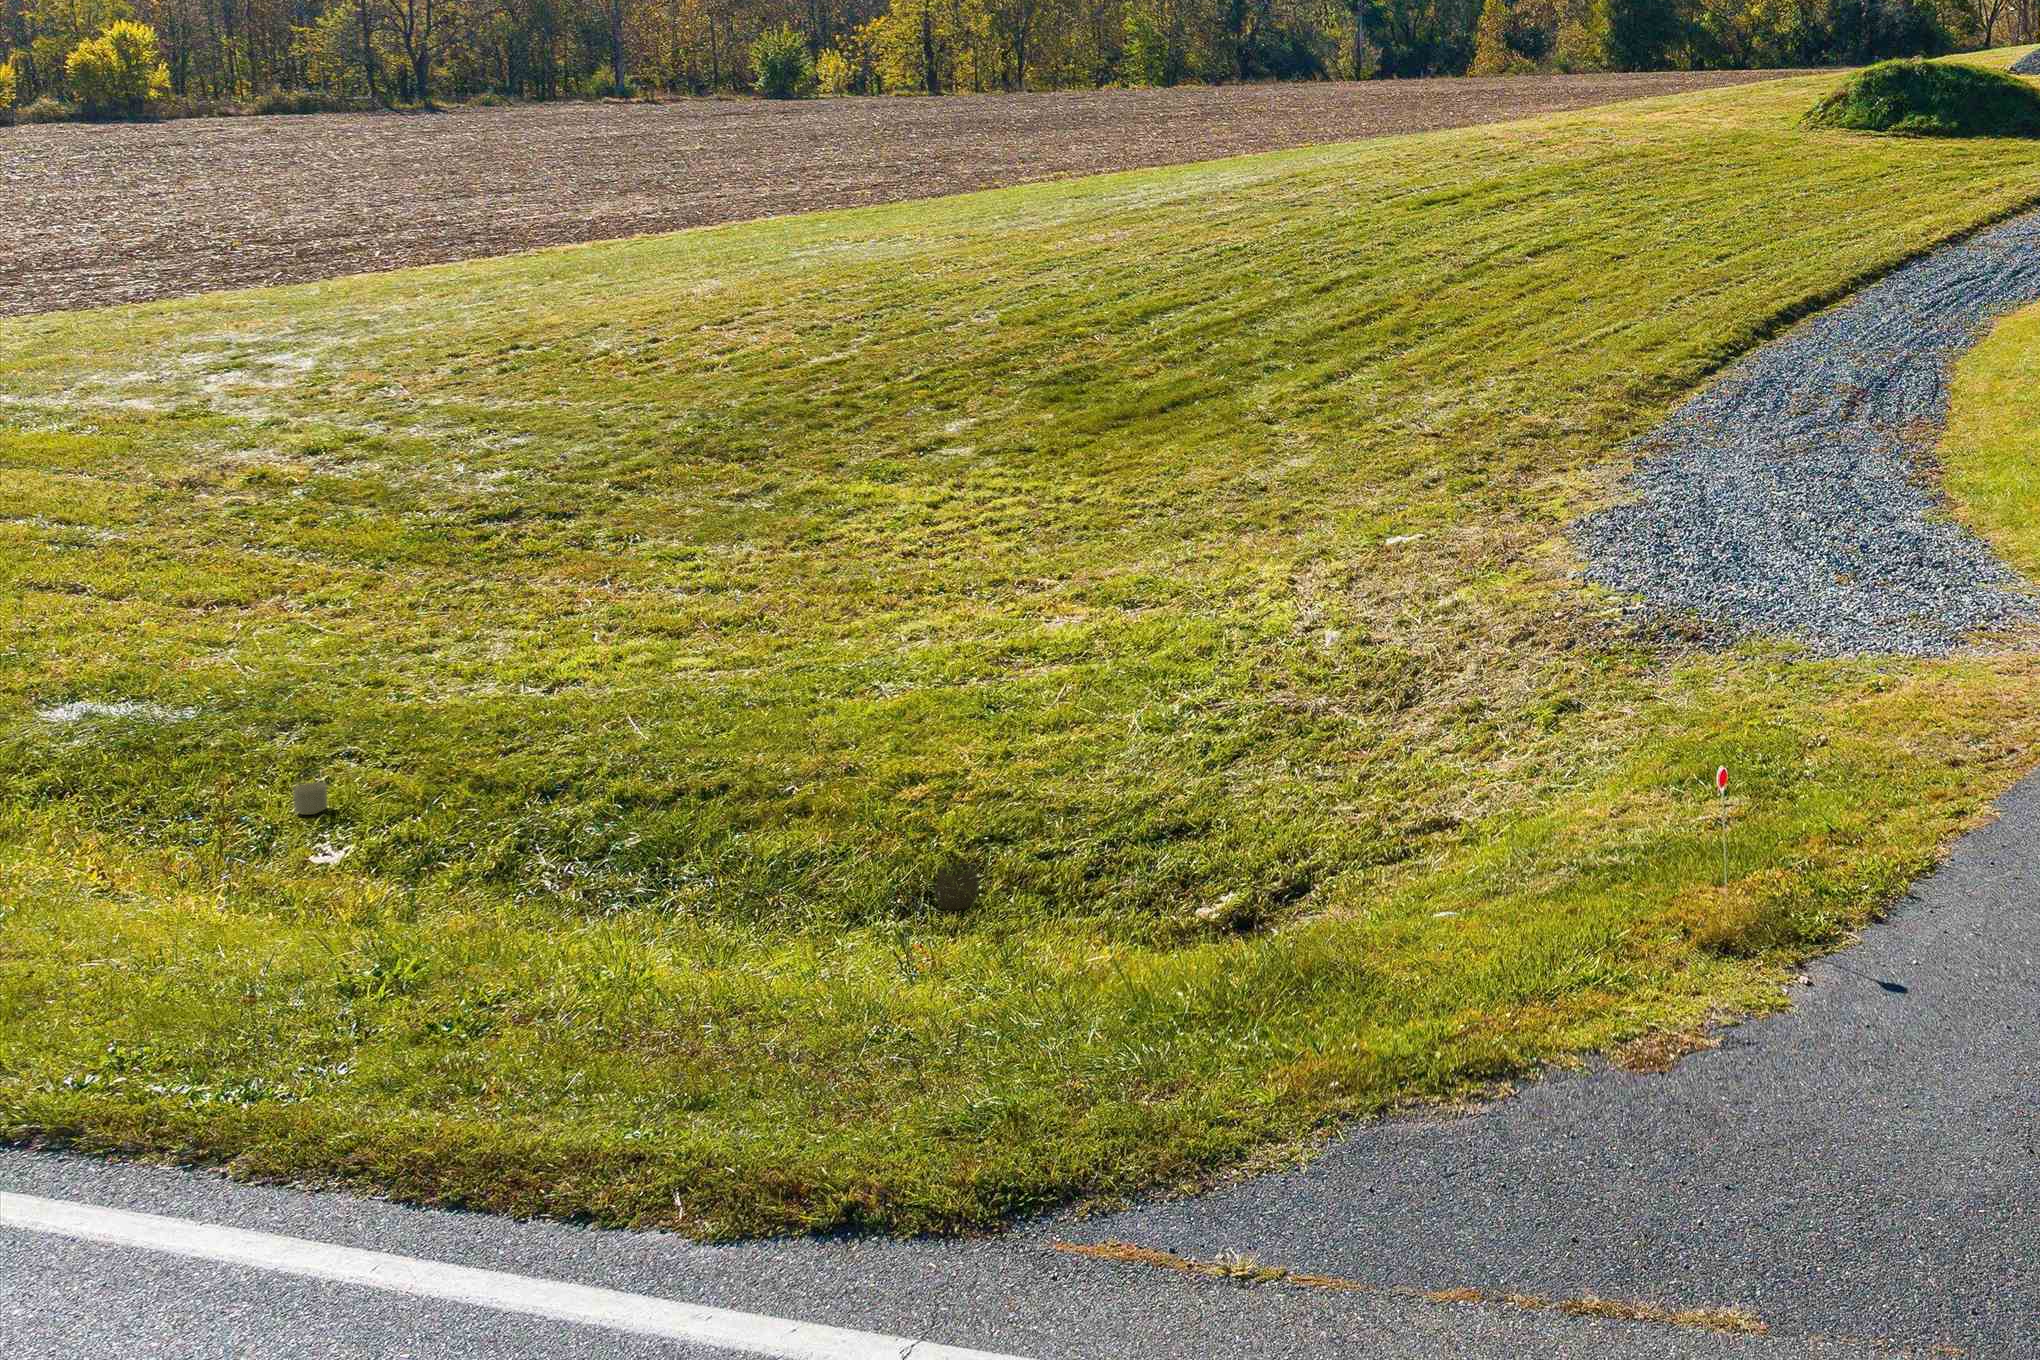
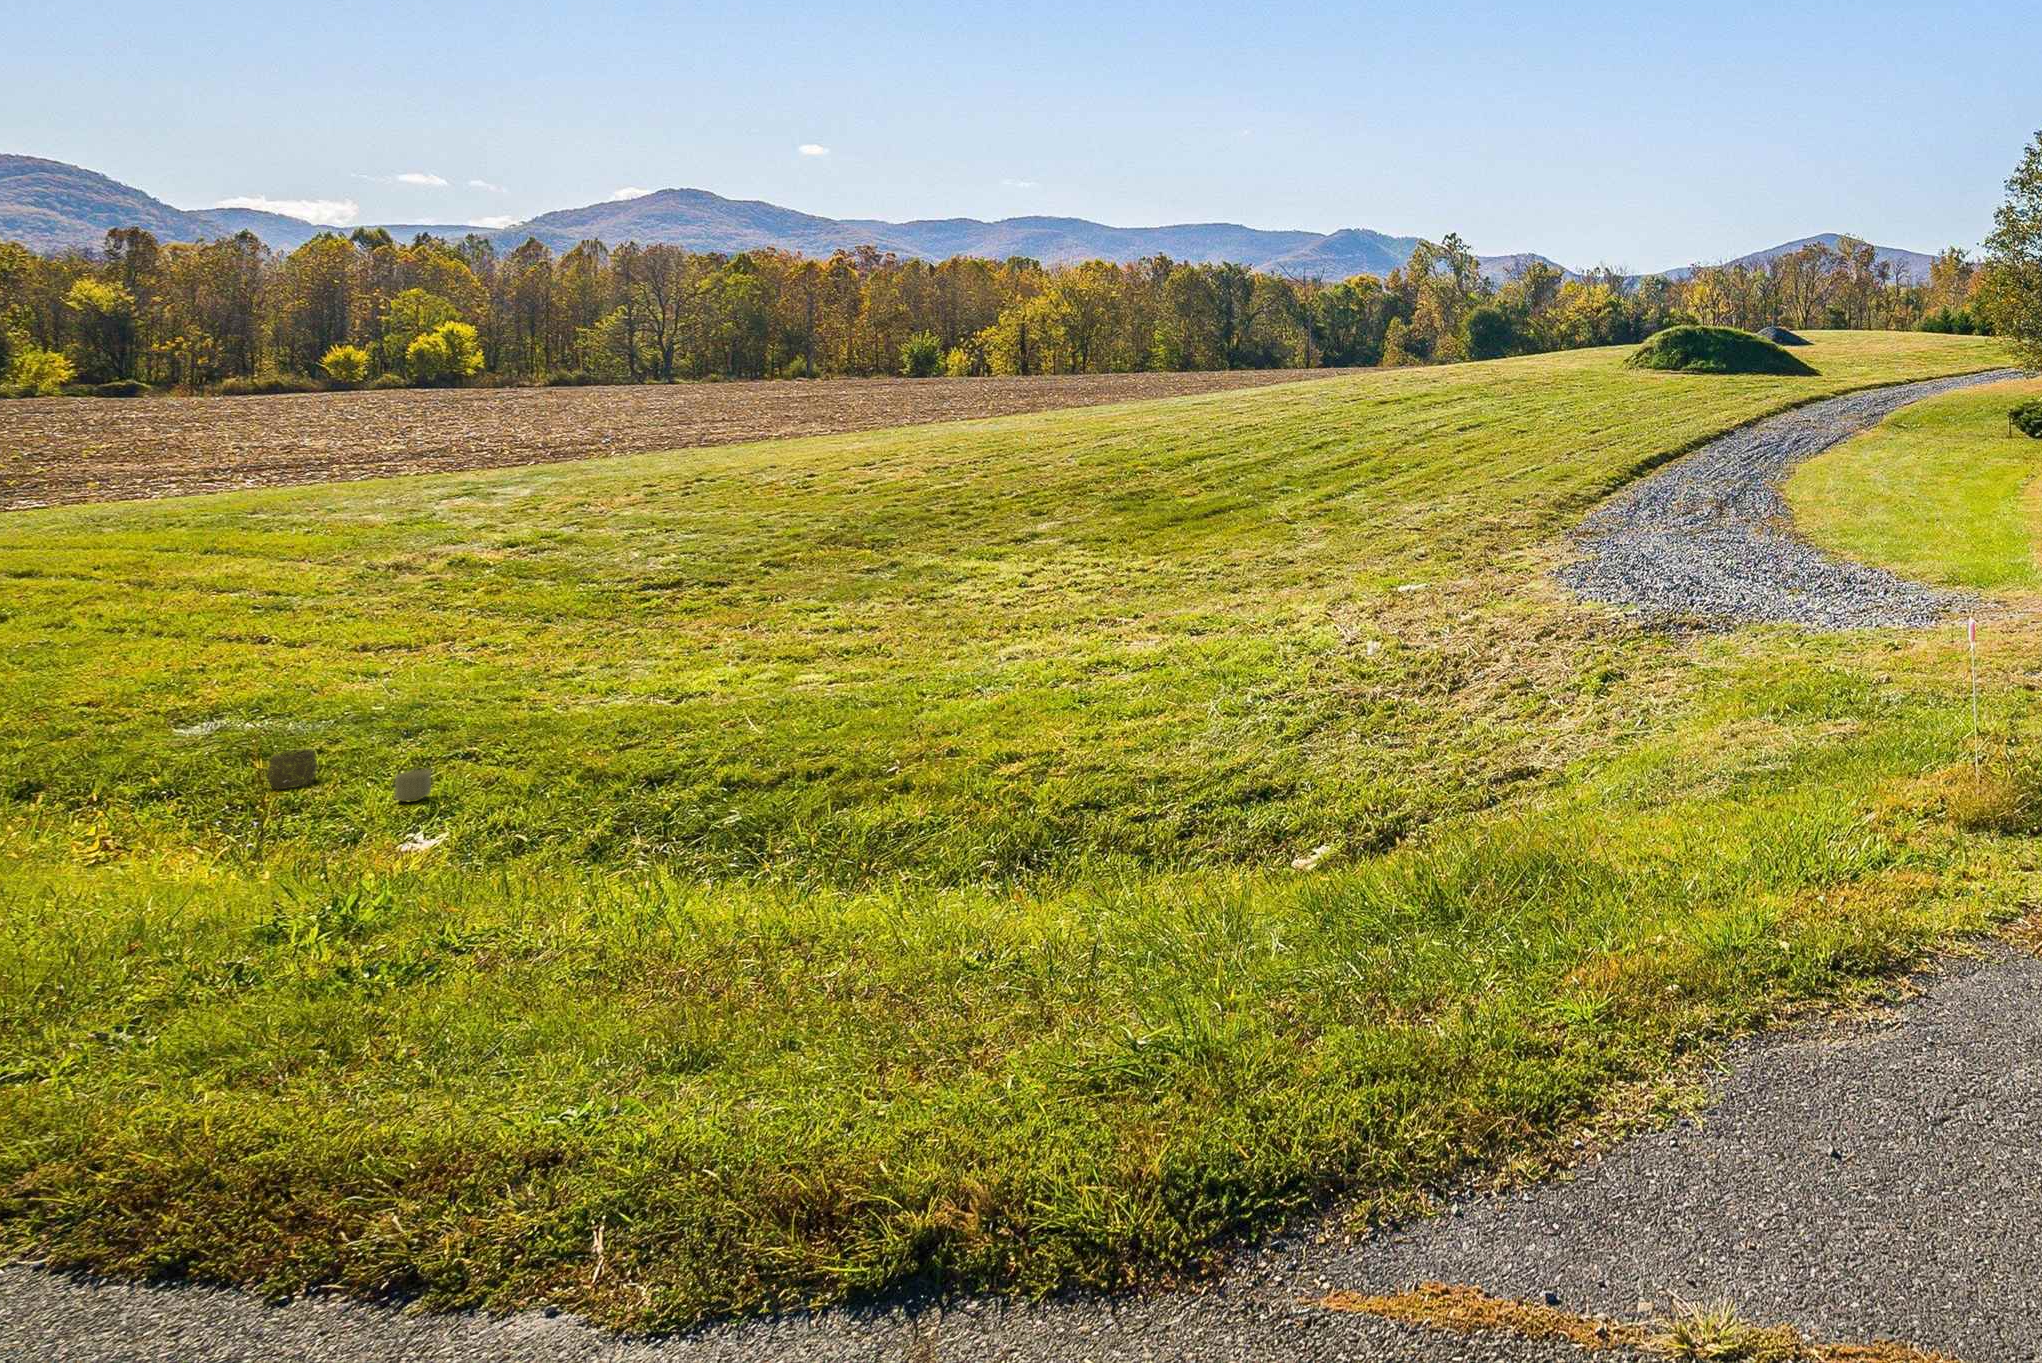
woven basket: present [936,865,979,910] -> present [267,749,318,789]

